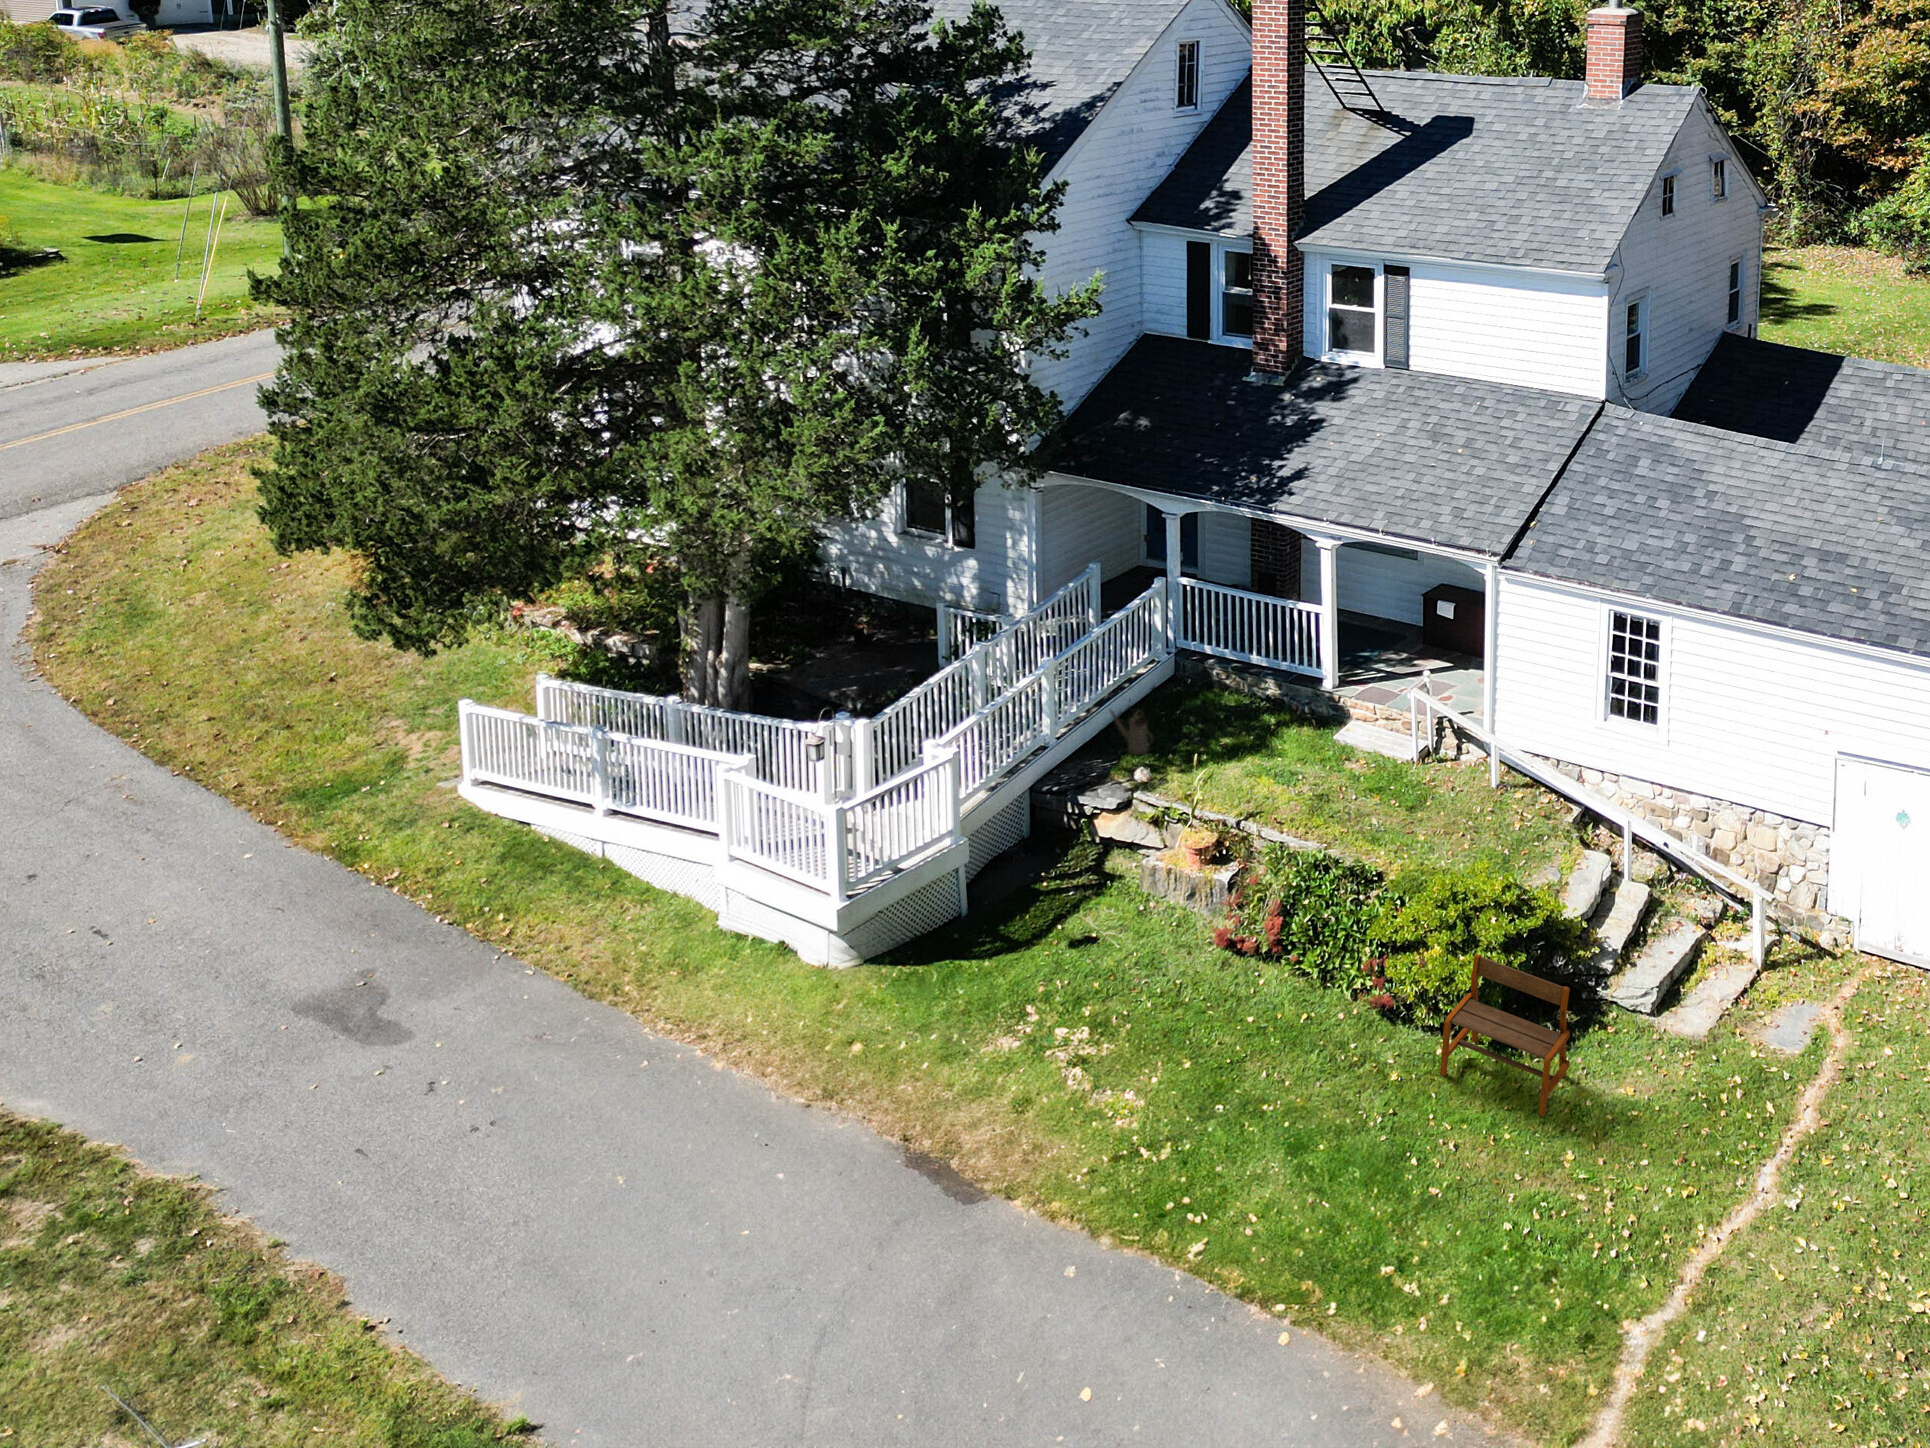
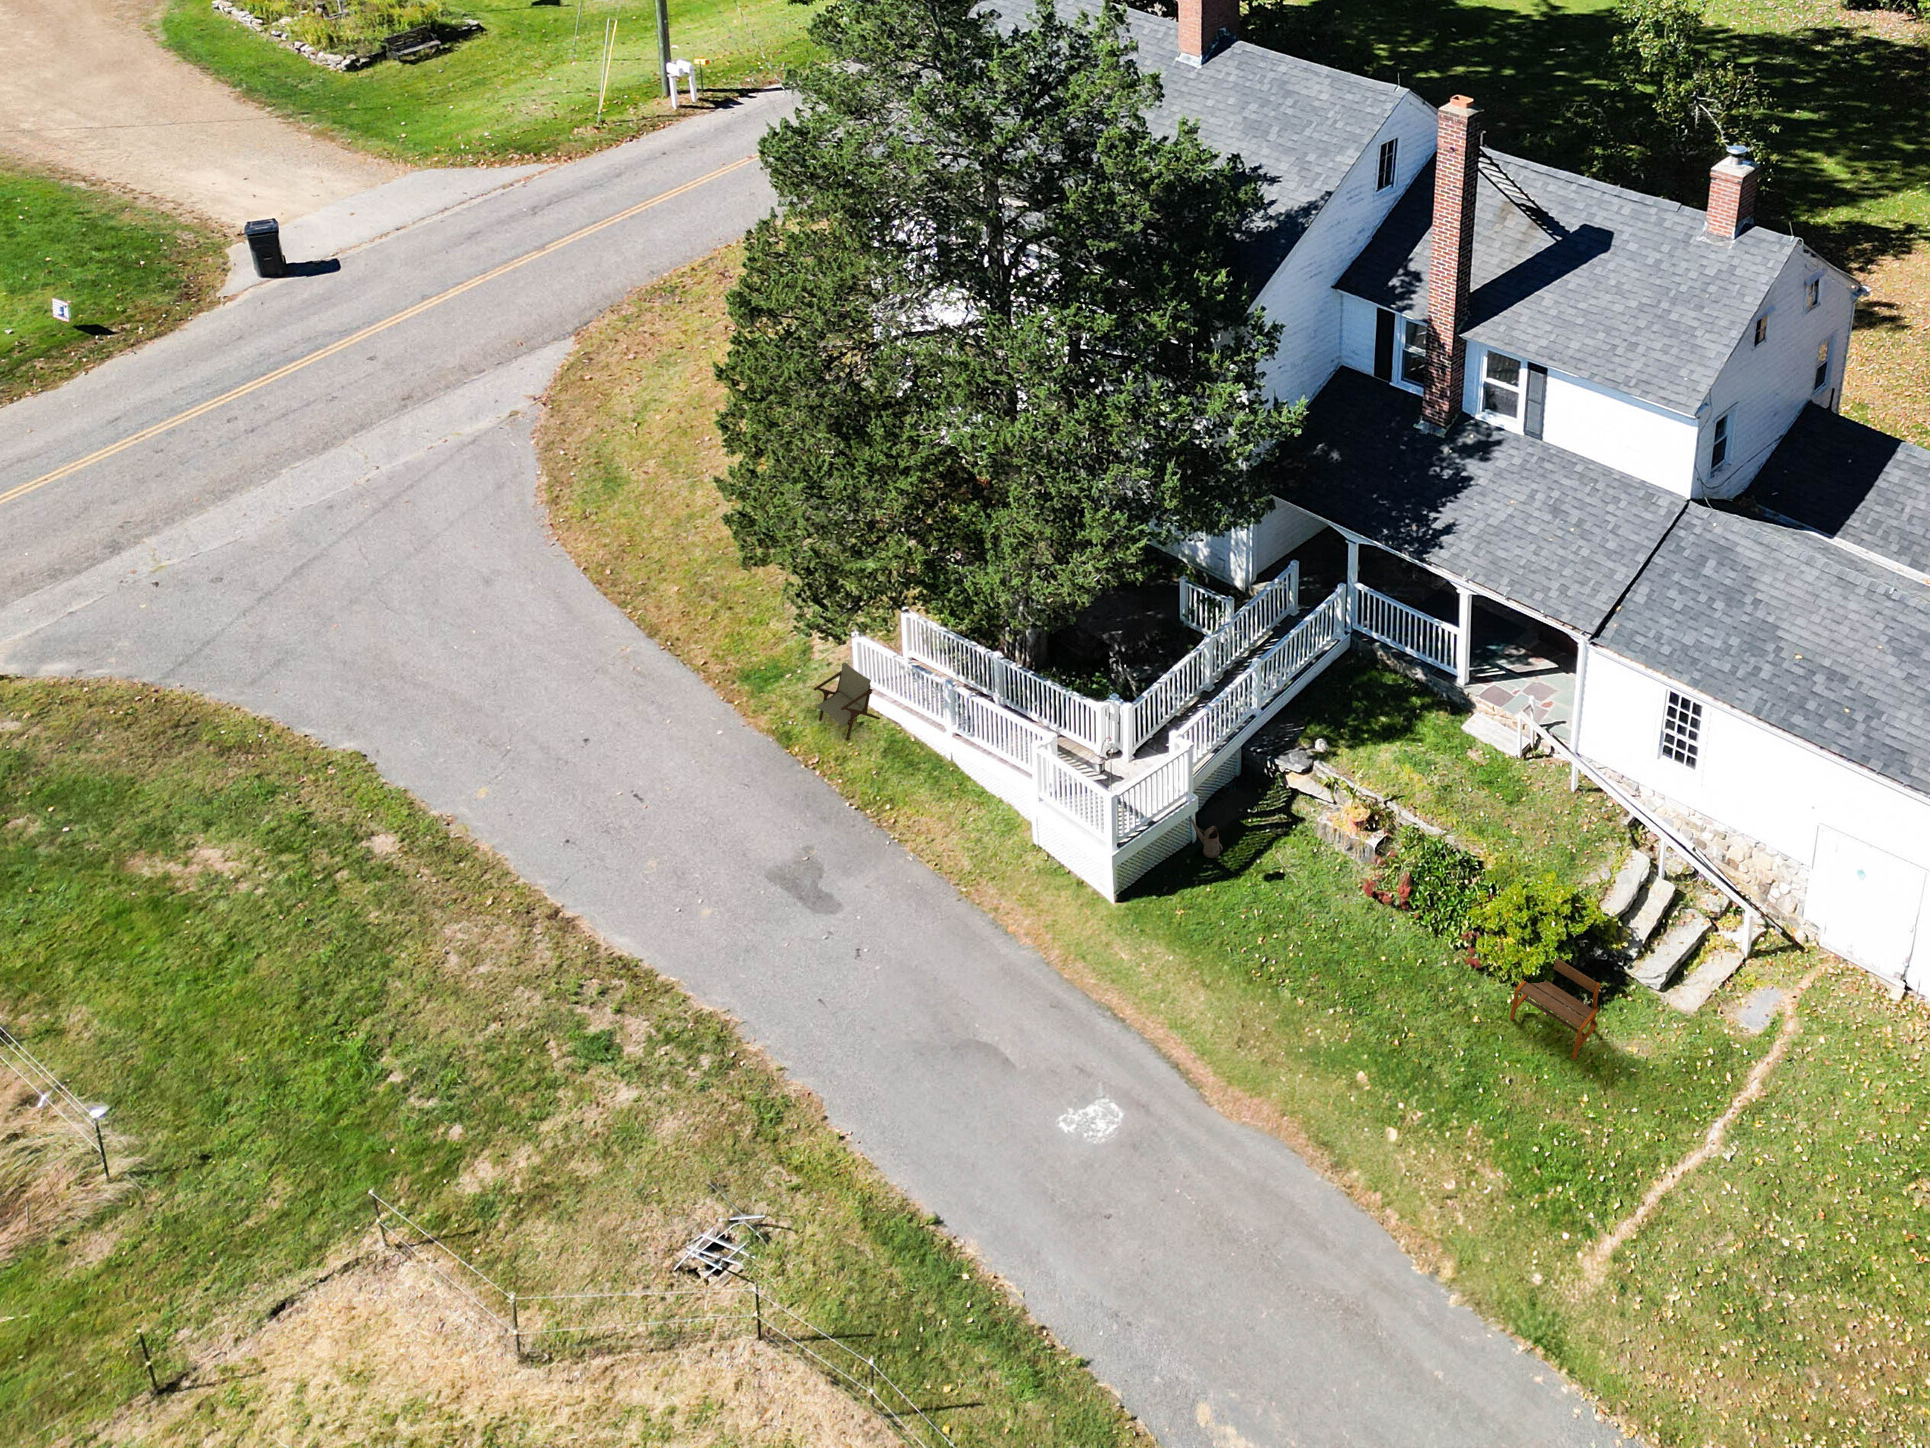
watering can: present [1110,710,1150,755] -> present [1190,818,1222,858]
lounge chair: none [391,722,498,833] -> present [814,663,880,741]

